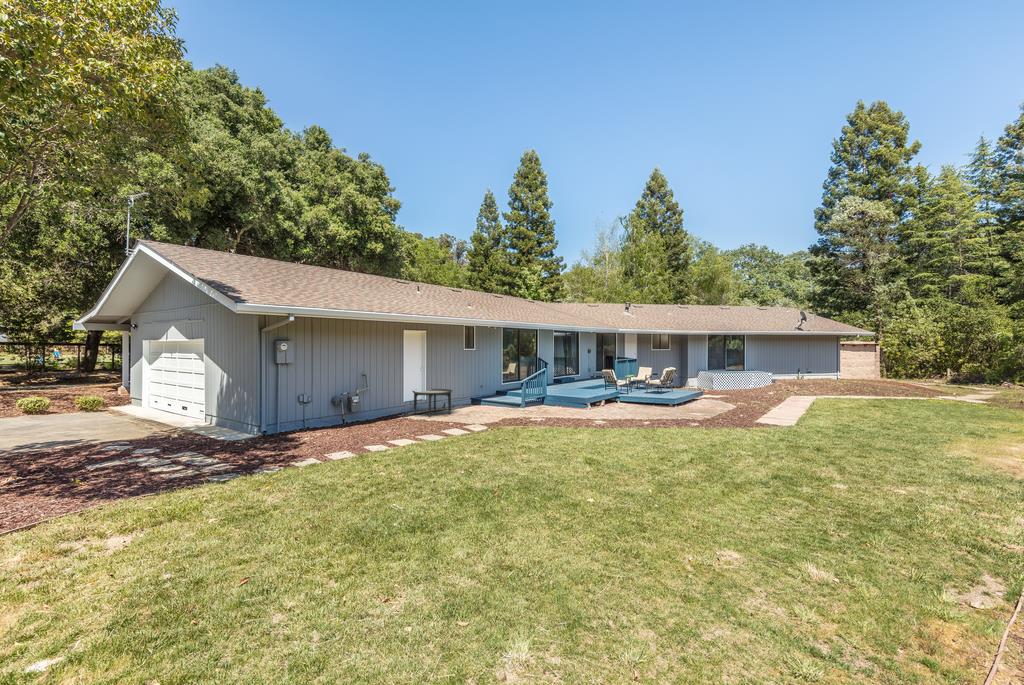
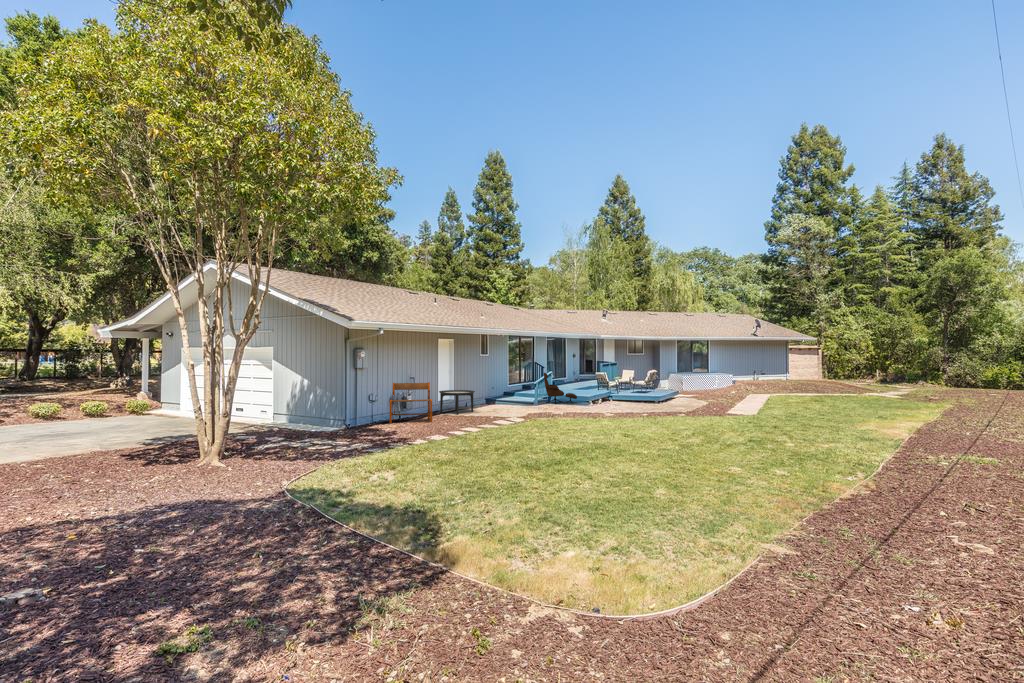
lounge chair: none [540,370,578,405] -> present [544,373,577,404]
bench: none [340,381,394,427] -> present [389,382,432,423]

